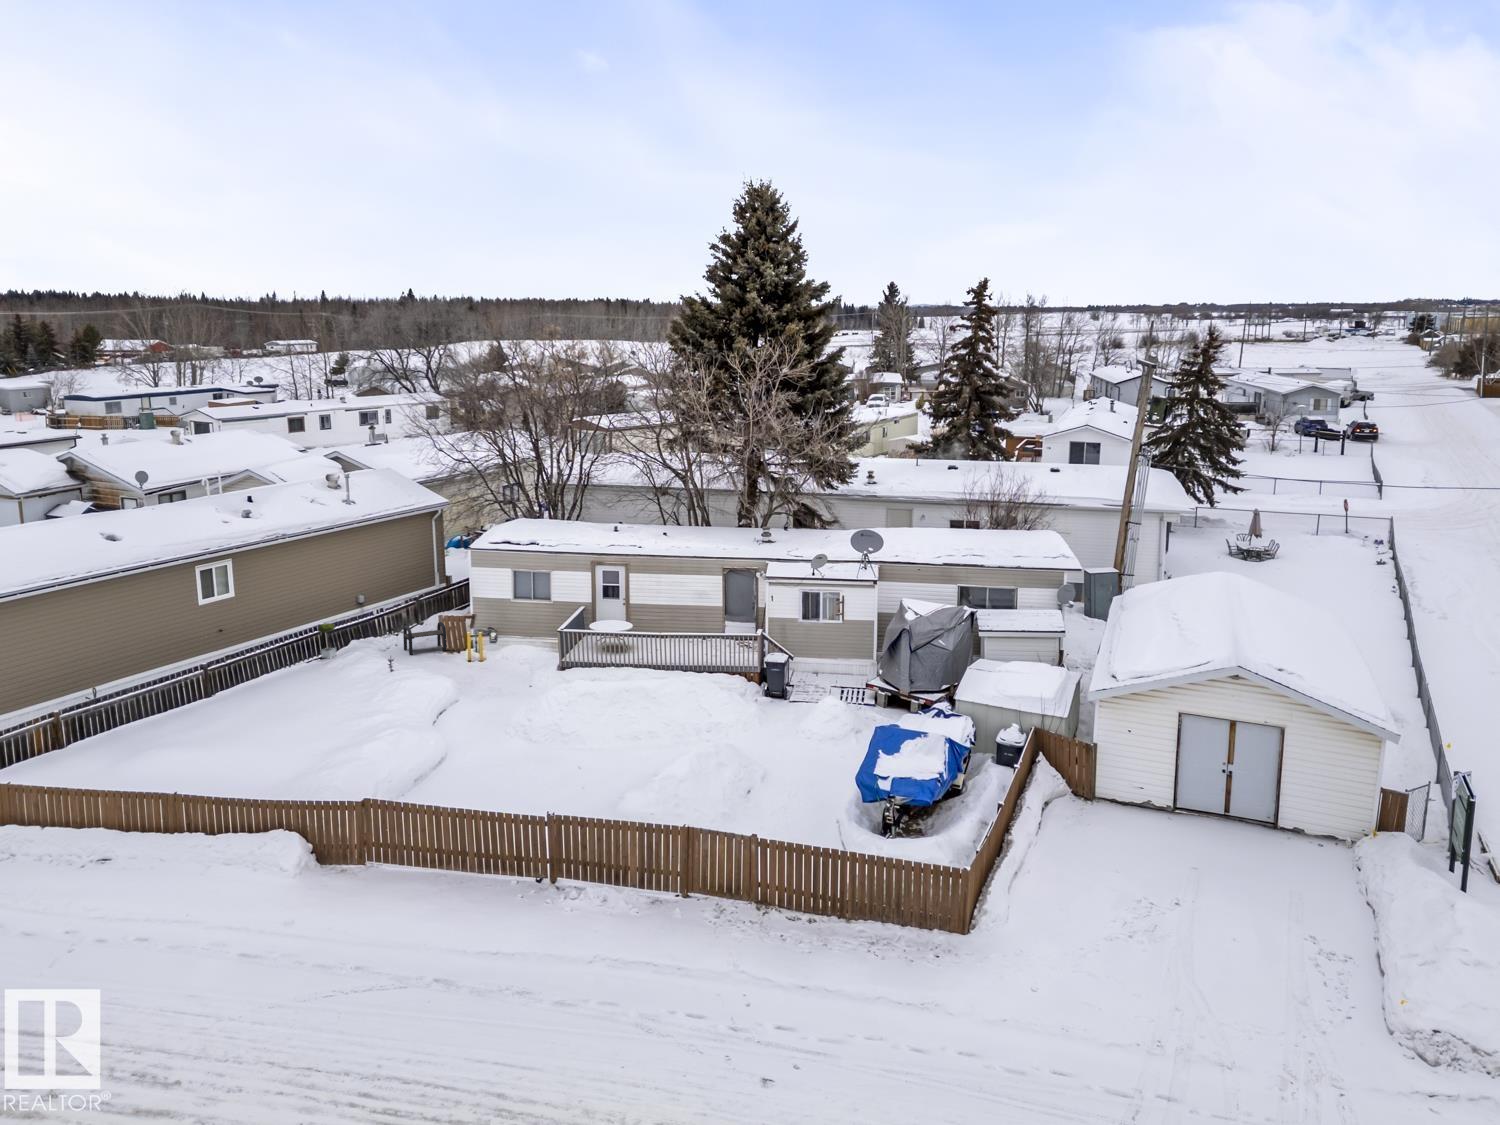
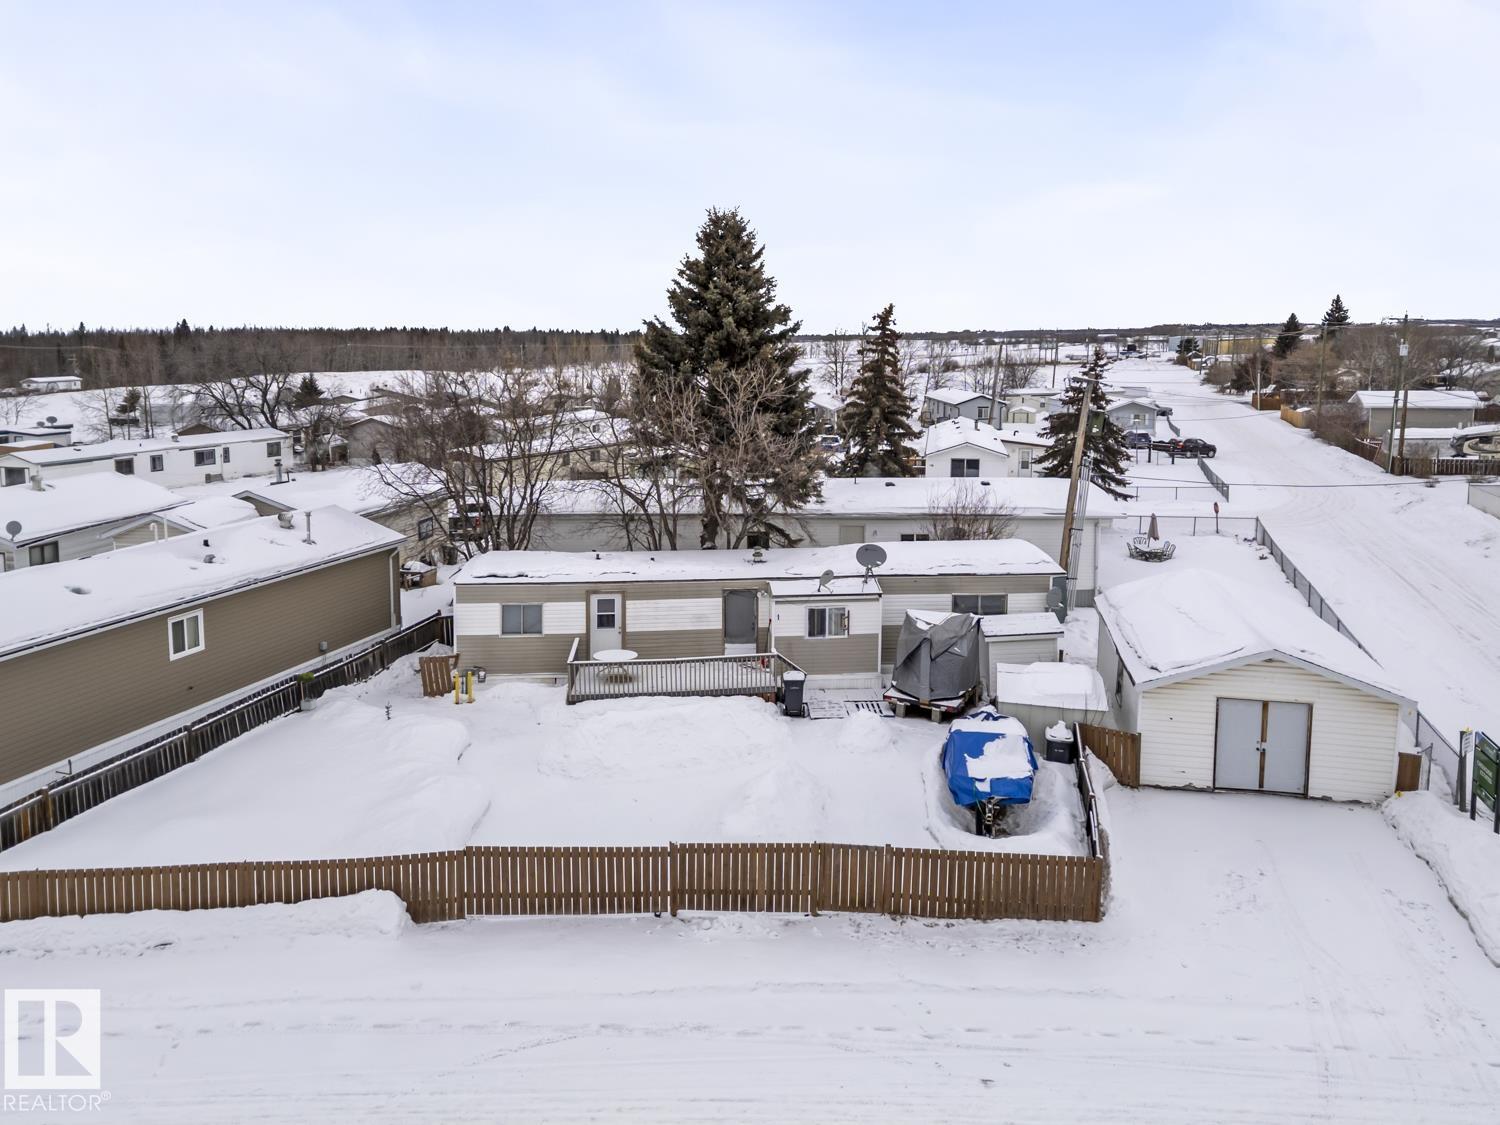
bench: present [403,622,447,655] -> none [387,663,435,701]

